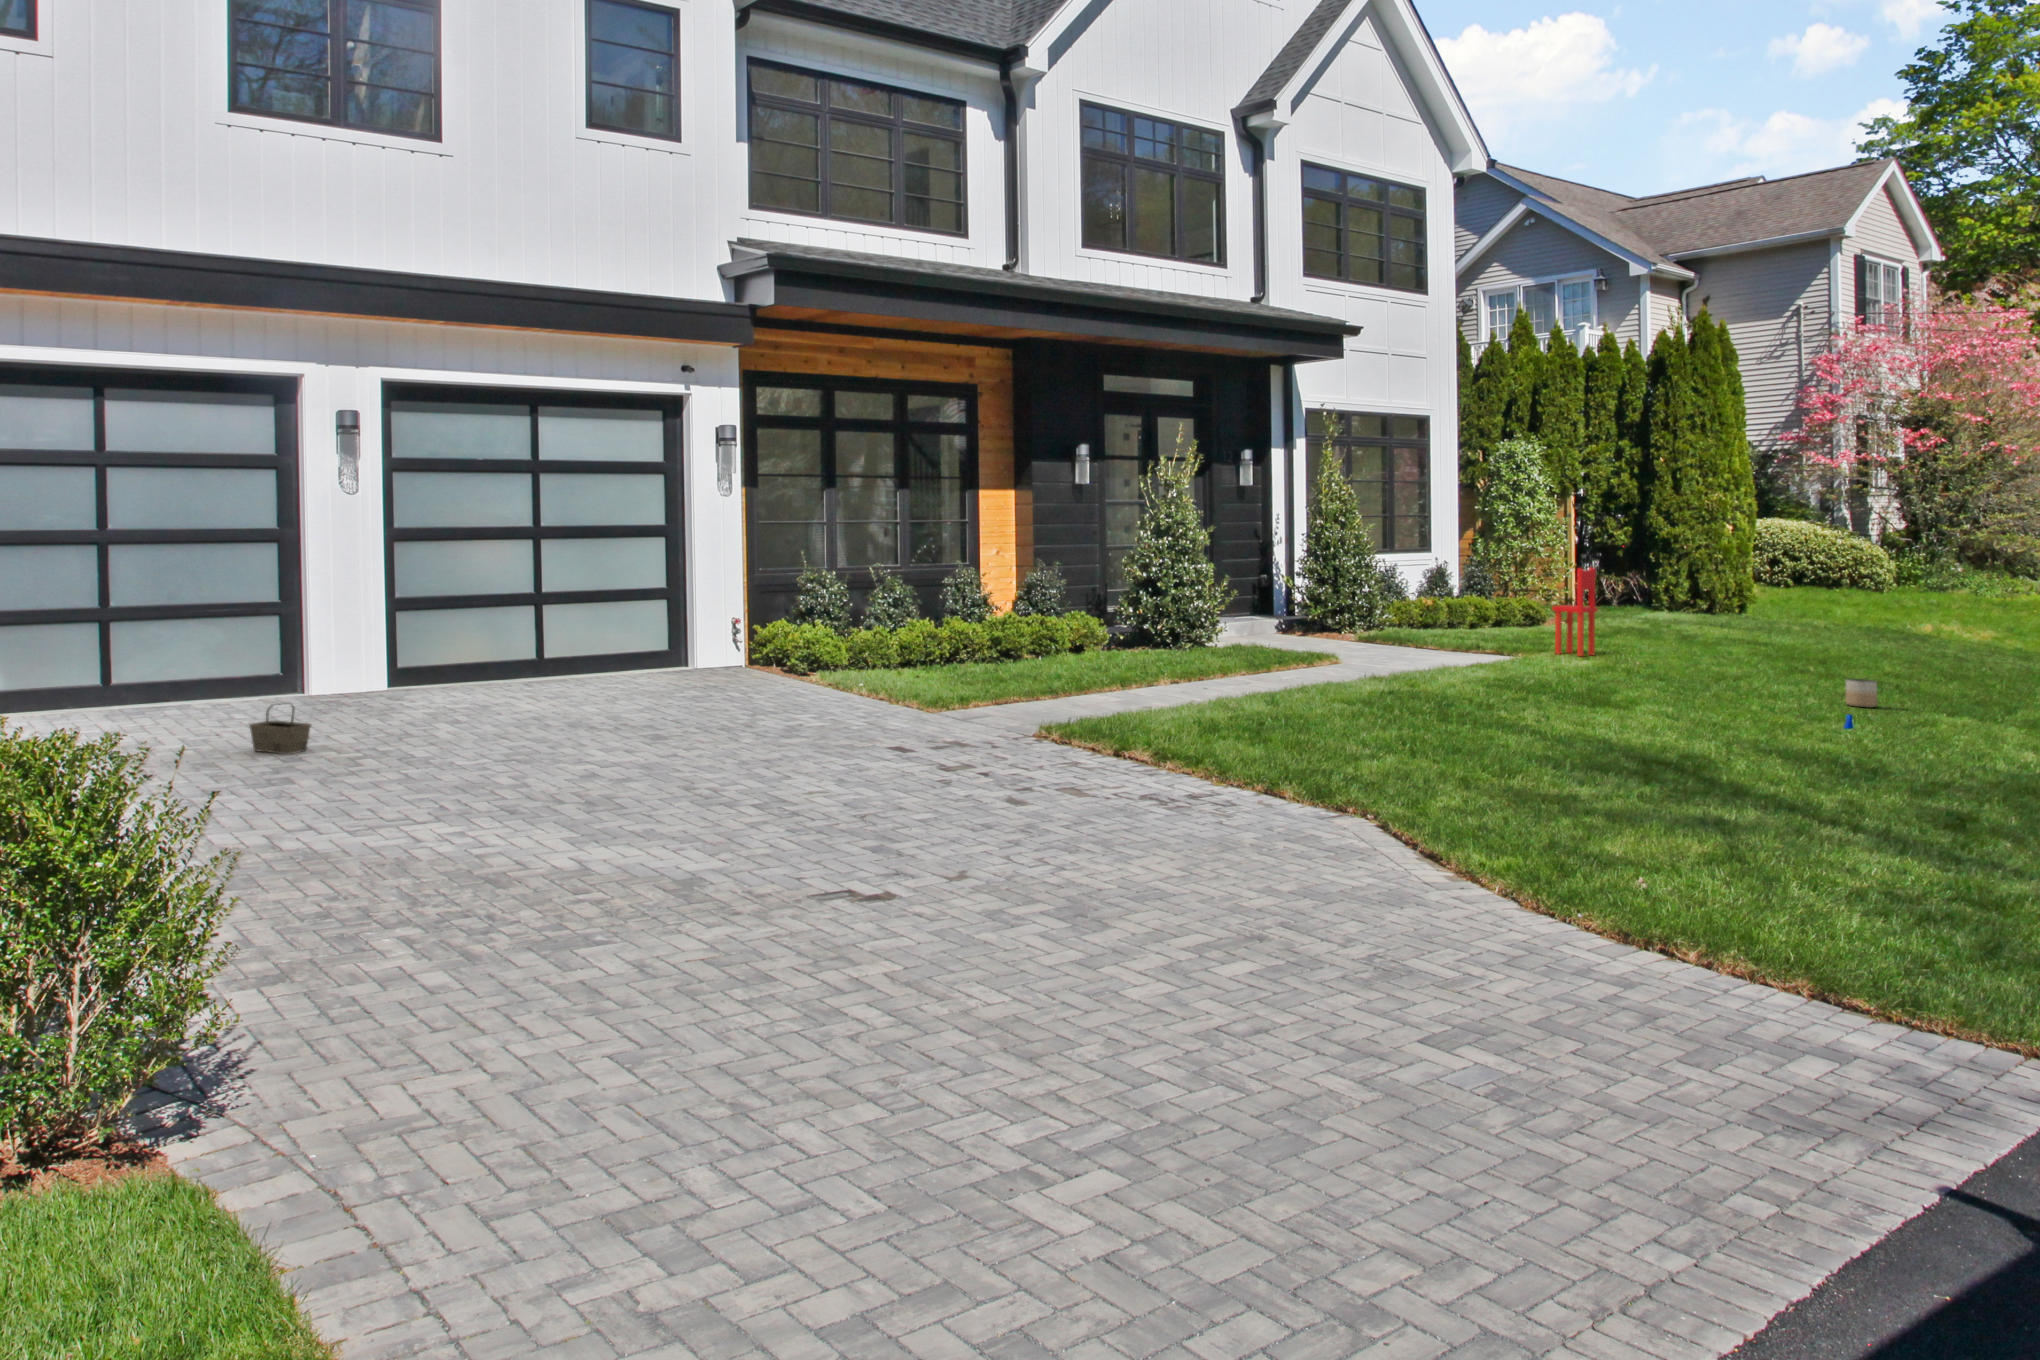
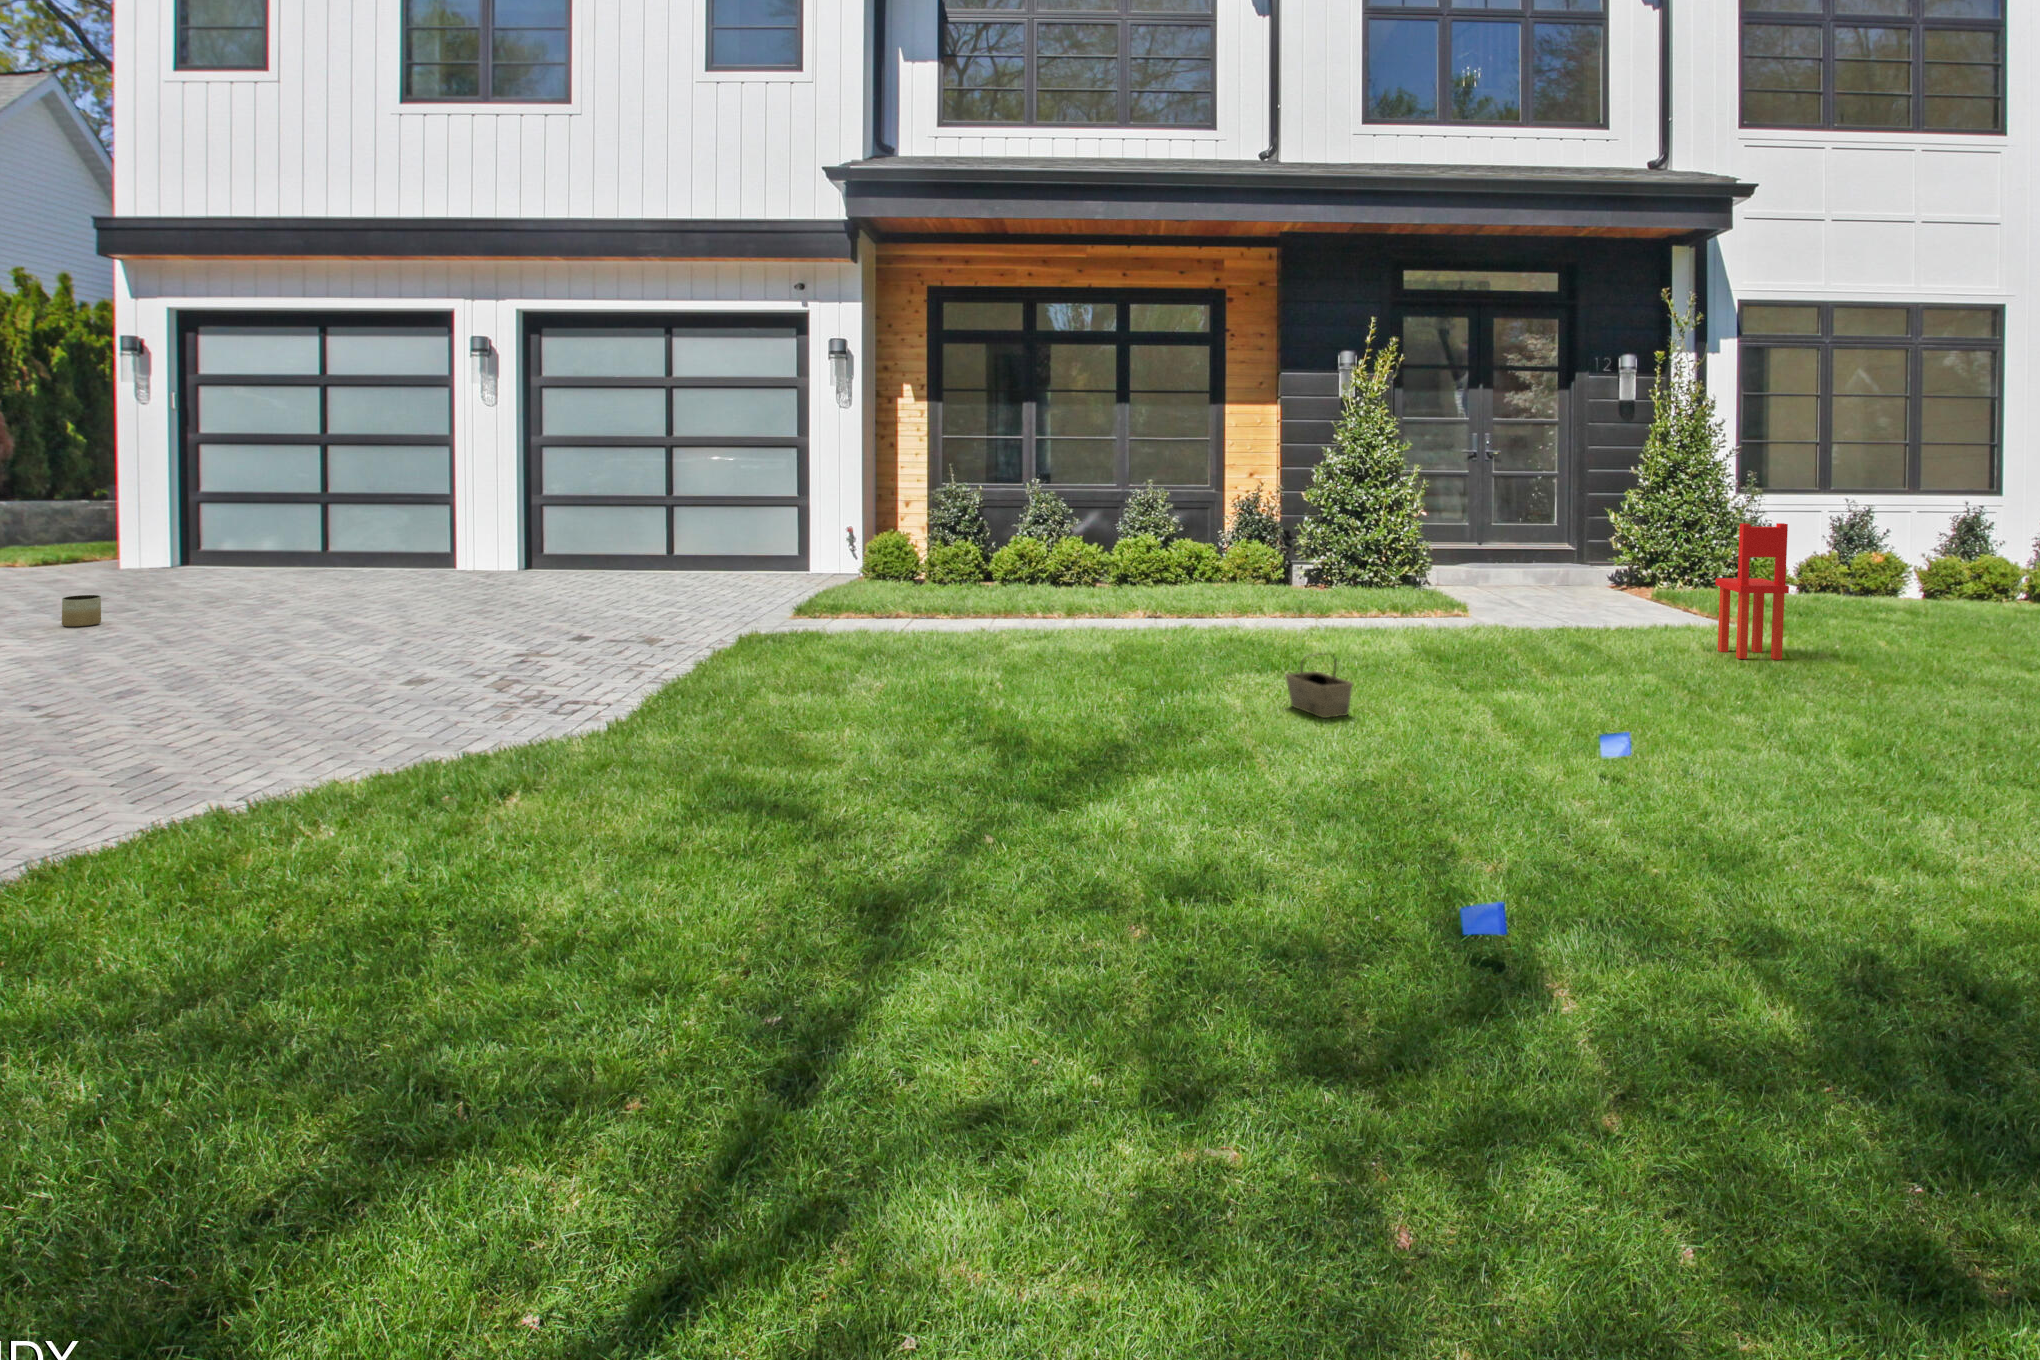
planter: present [1846,679,1878,708] -> present [62,595,101,627]
basket: present [249,704,311,754] -> present [1285,654,1353,718]

